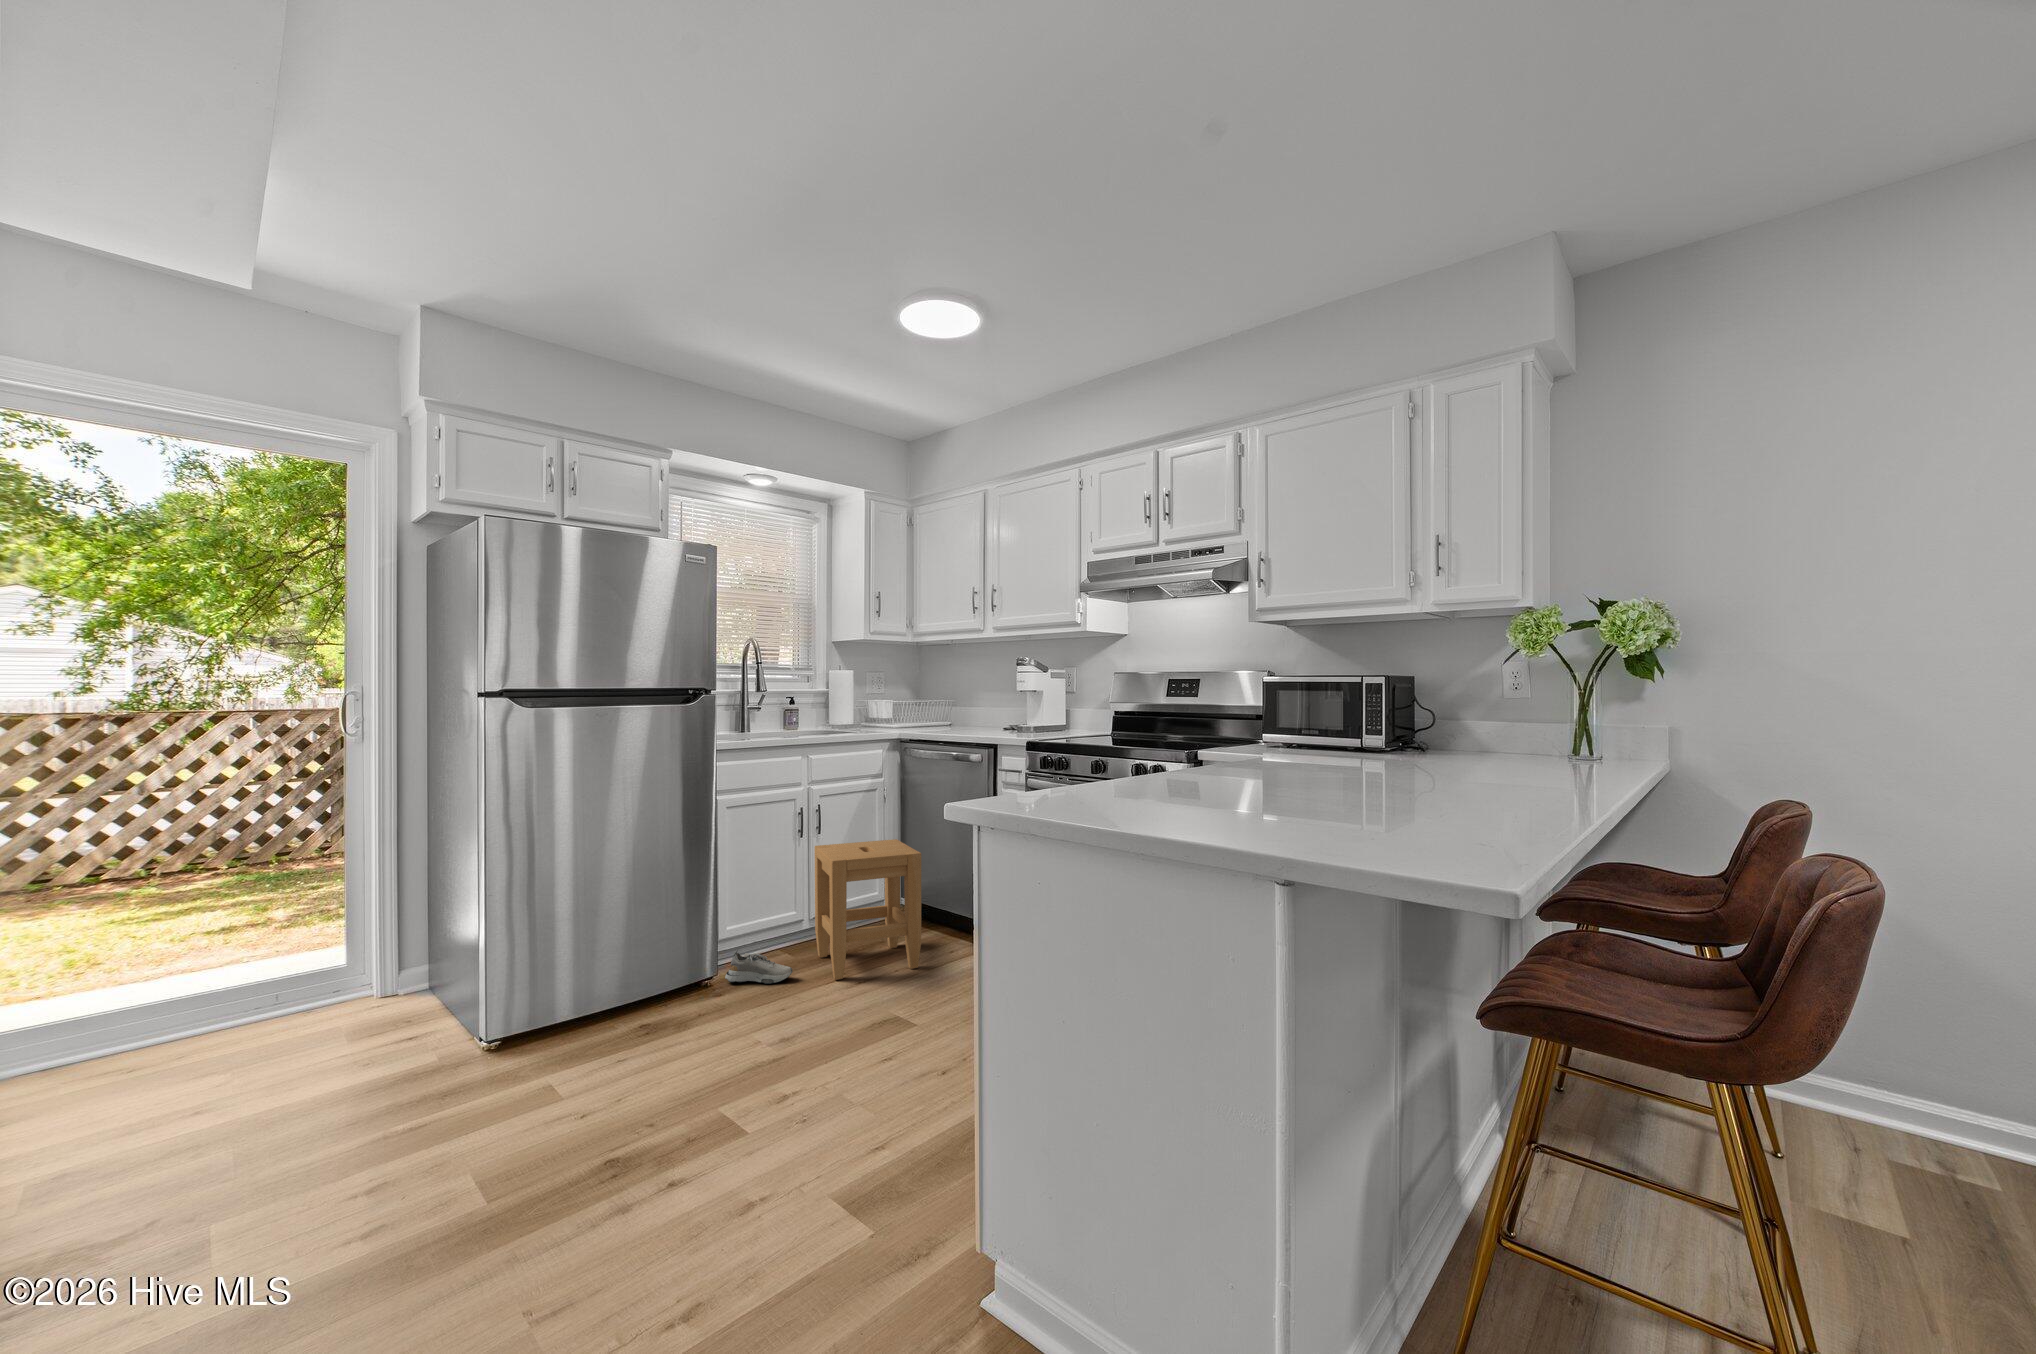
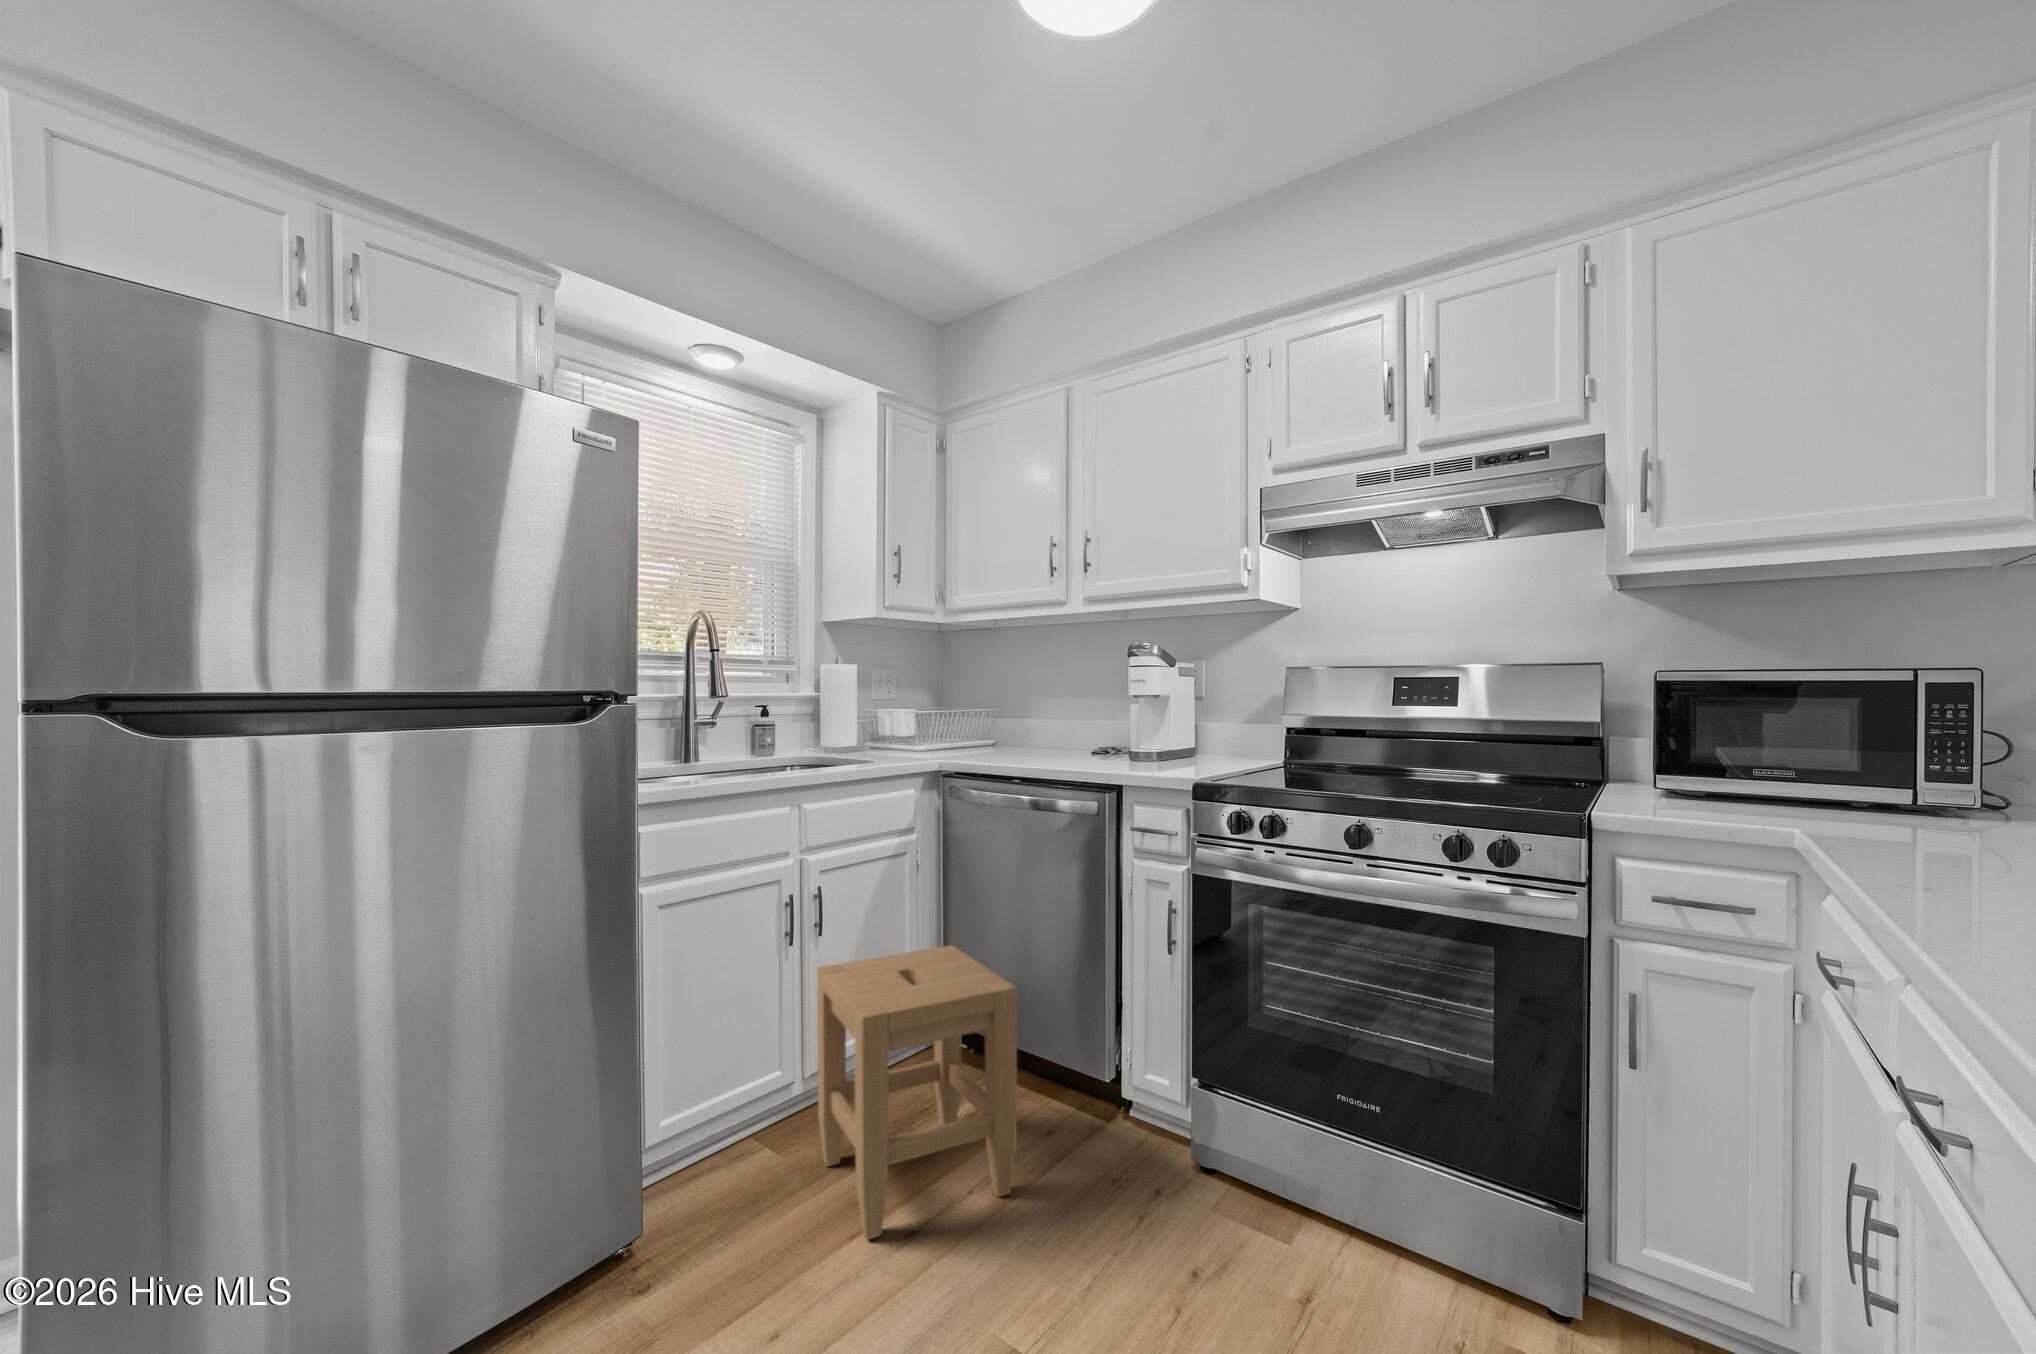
shoe: present [725,952,793,984] -> none [654,1188,785,1260]

